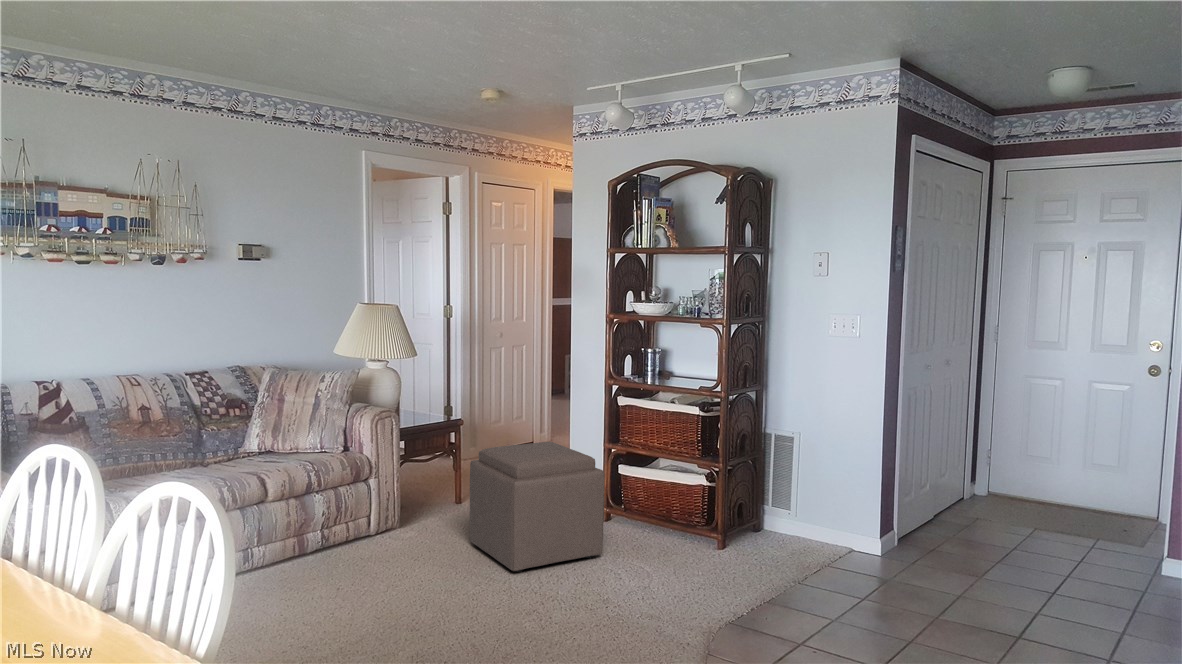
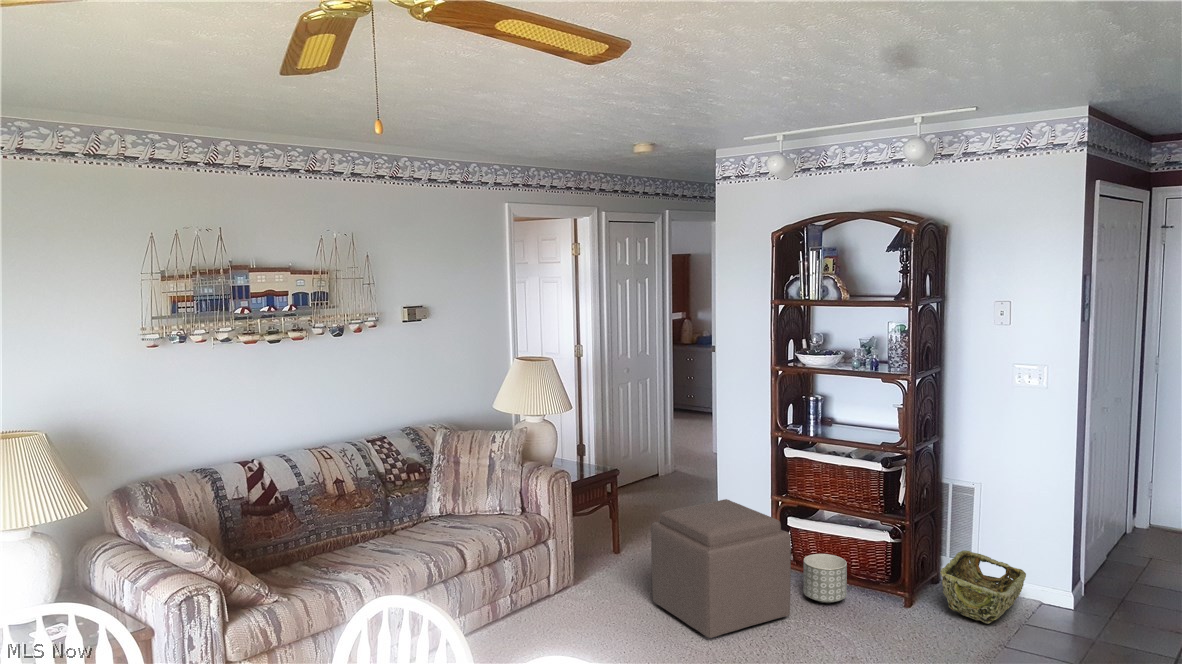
woven basket: none [751,498,837,564] -> present [940,551,1026,624]
planter: none [623,499,666,546] -> present [803,554,847,603]

